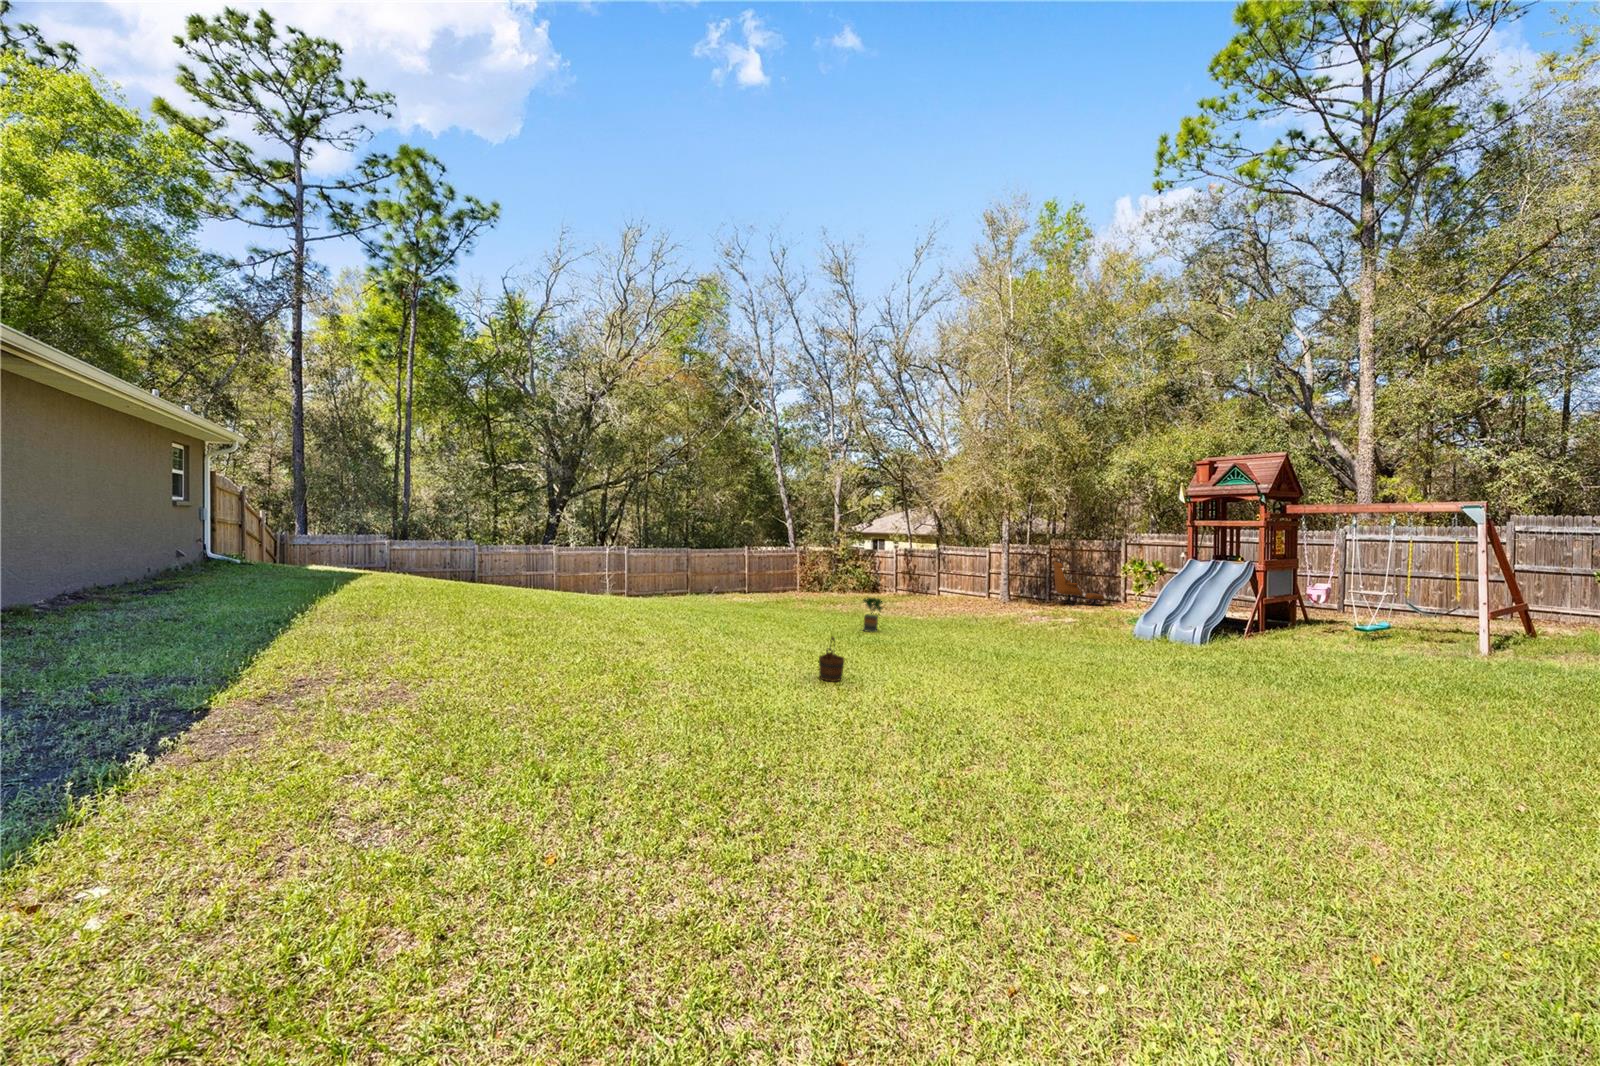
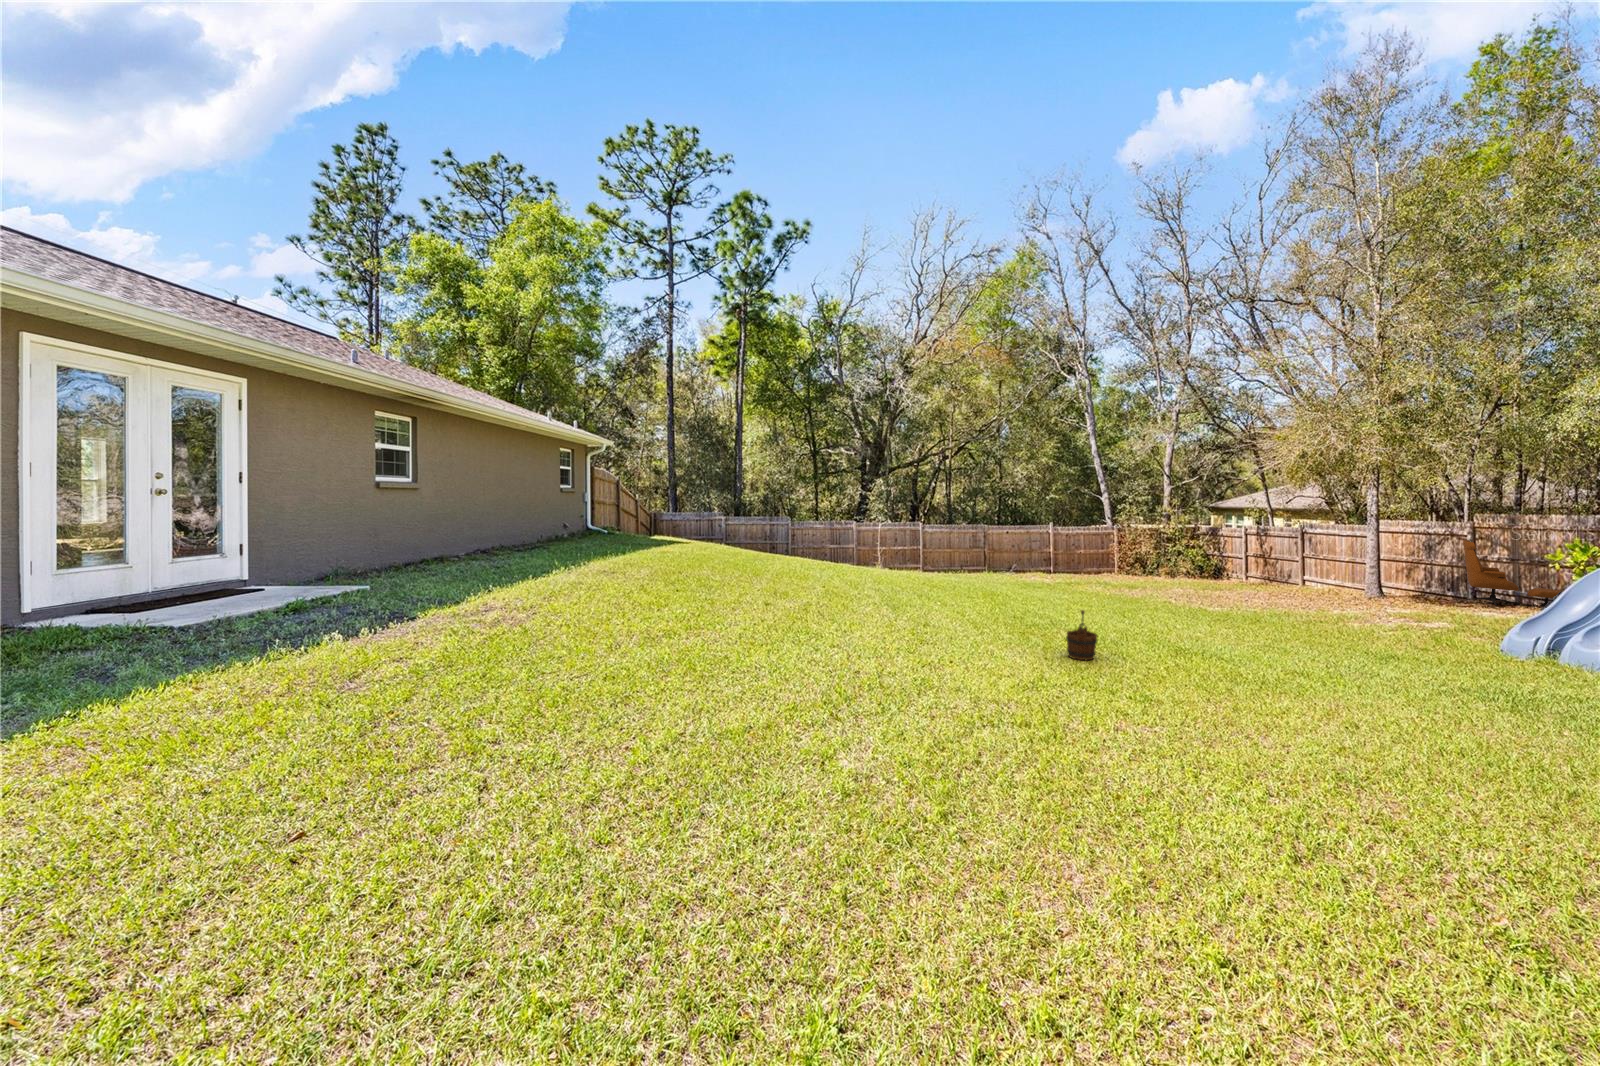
potted tree: present [863,597,883,632] -> none [1063,570,1090,611]
wooden bucket: present [819,636,845,682] -> present [1066,610,1098,661]

